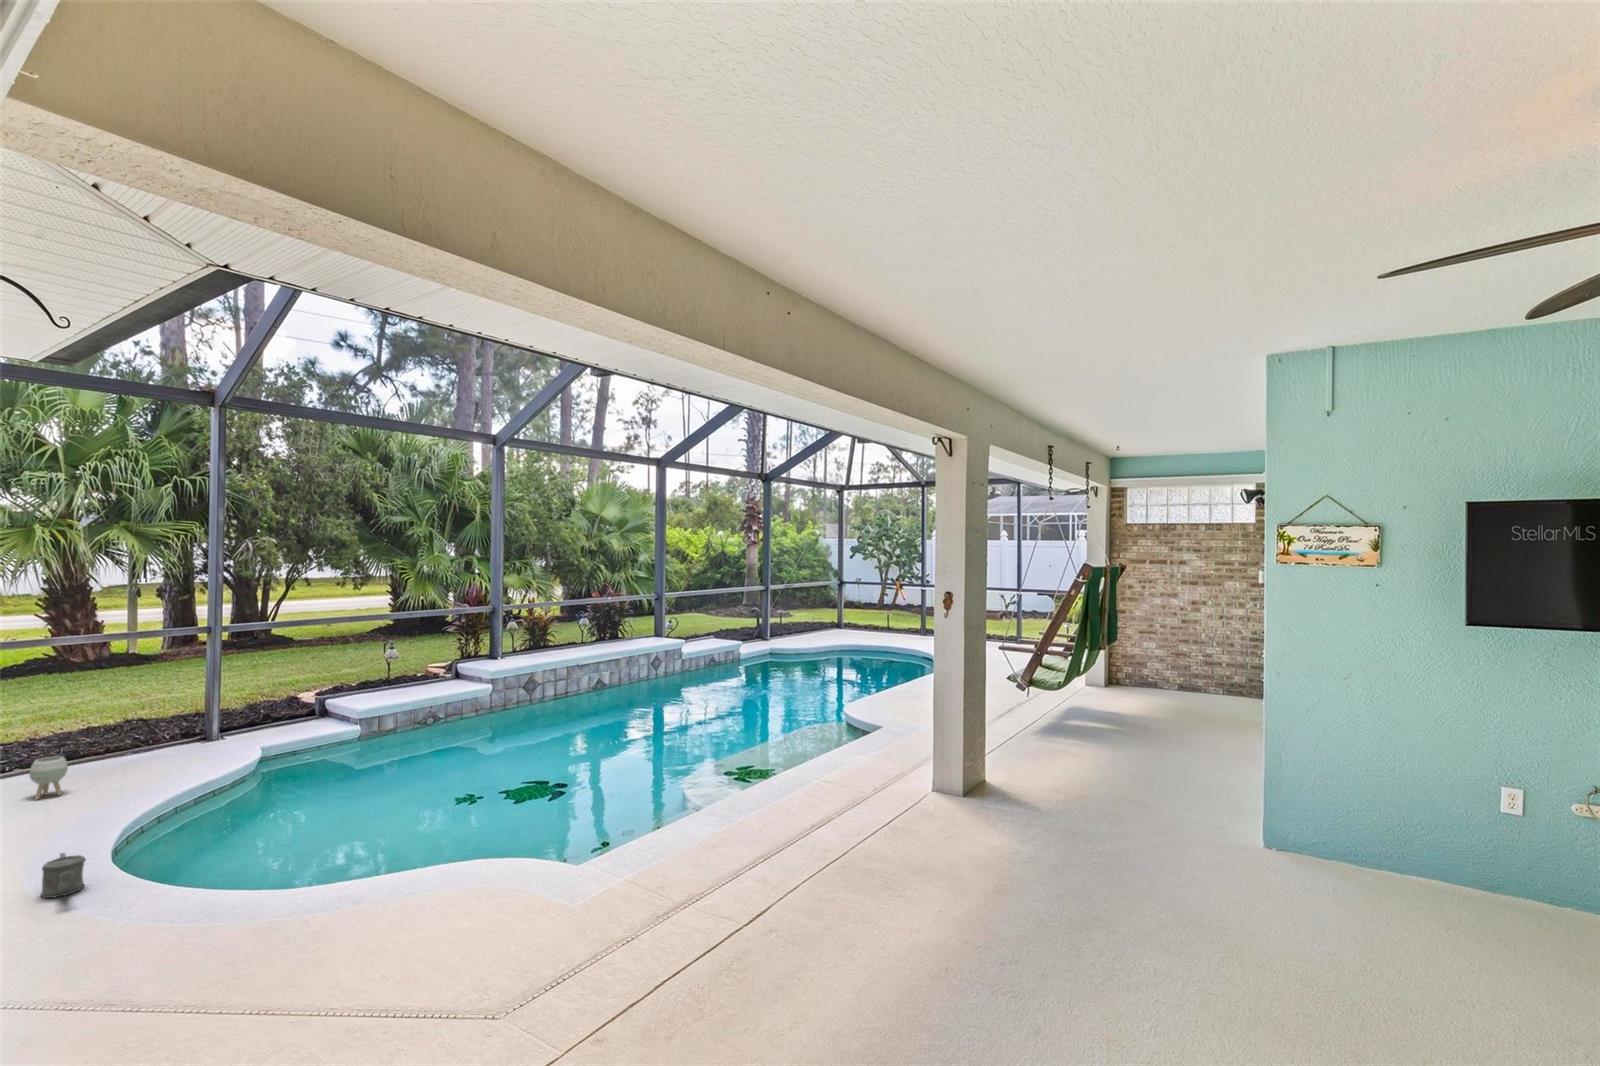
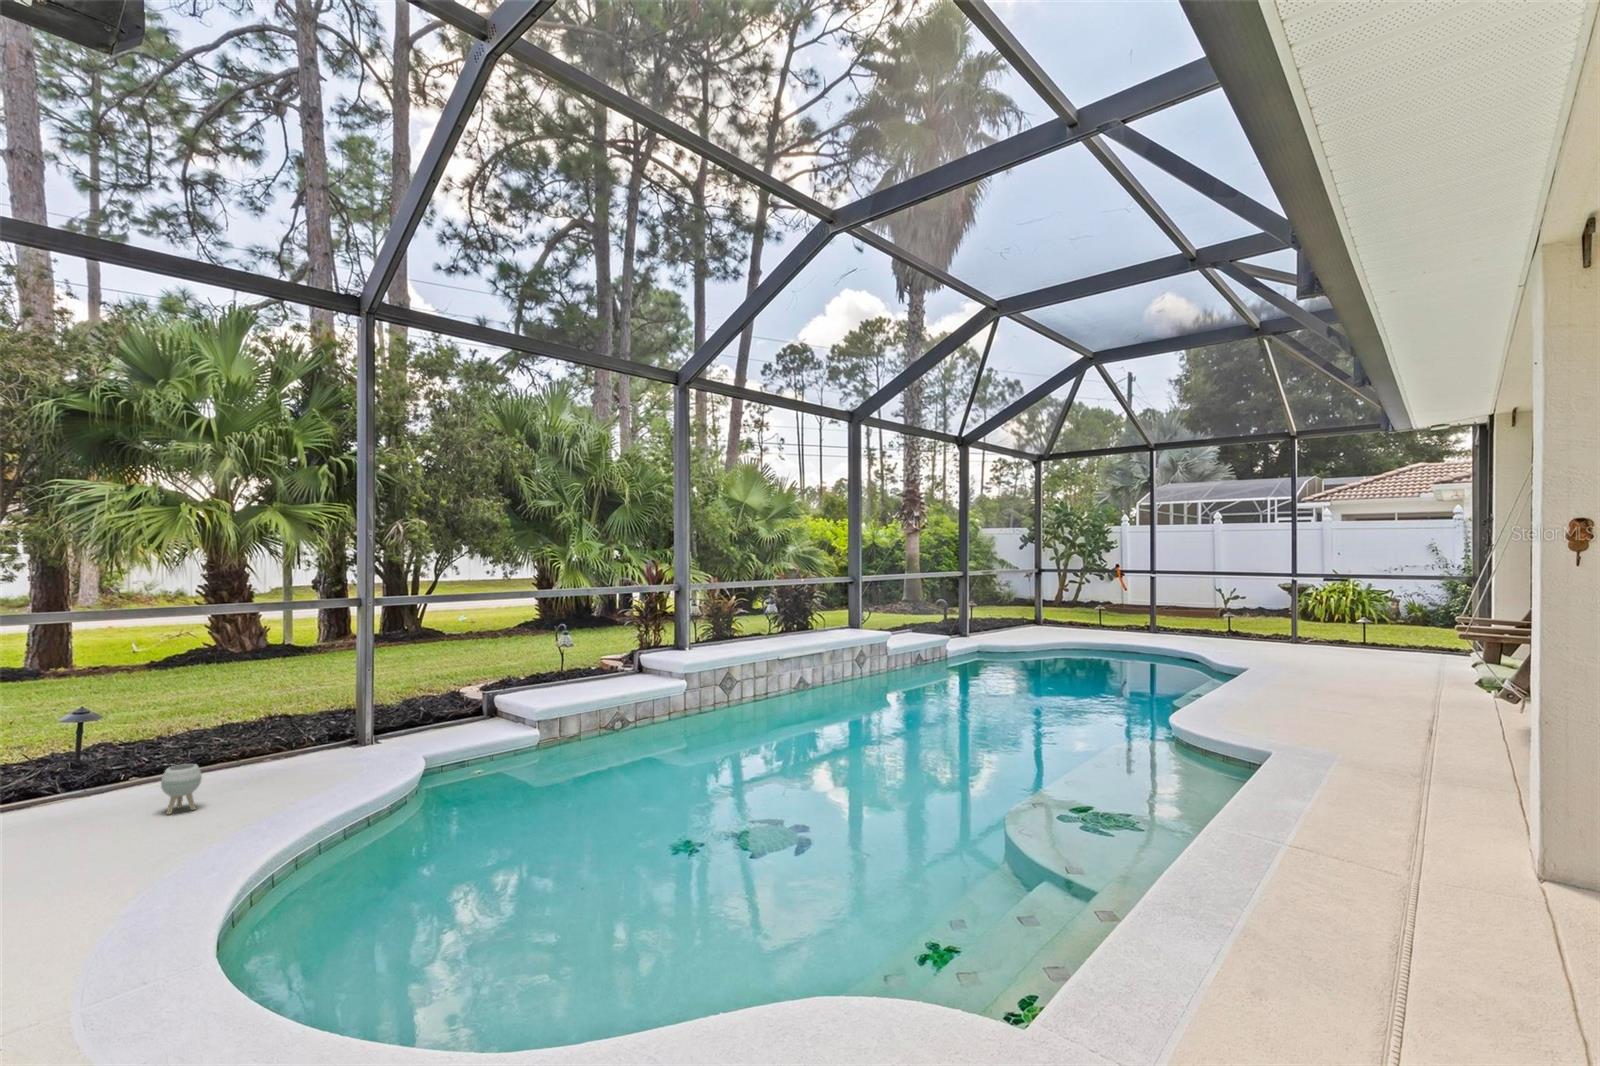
watering can: present [41,853,86,898] -> none [127,908,183,975]

